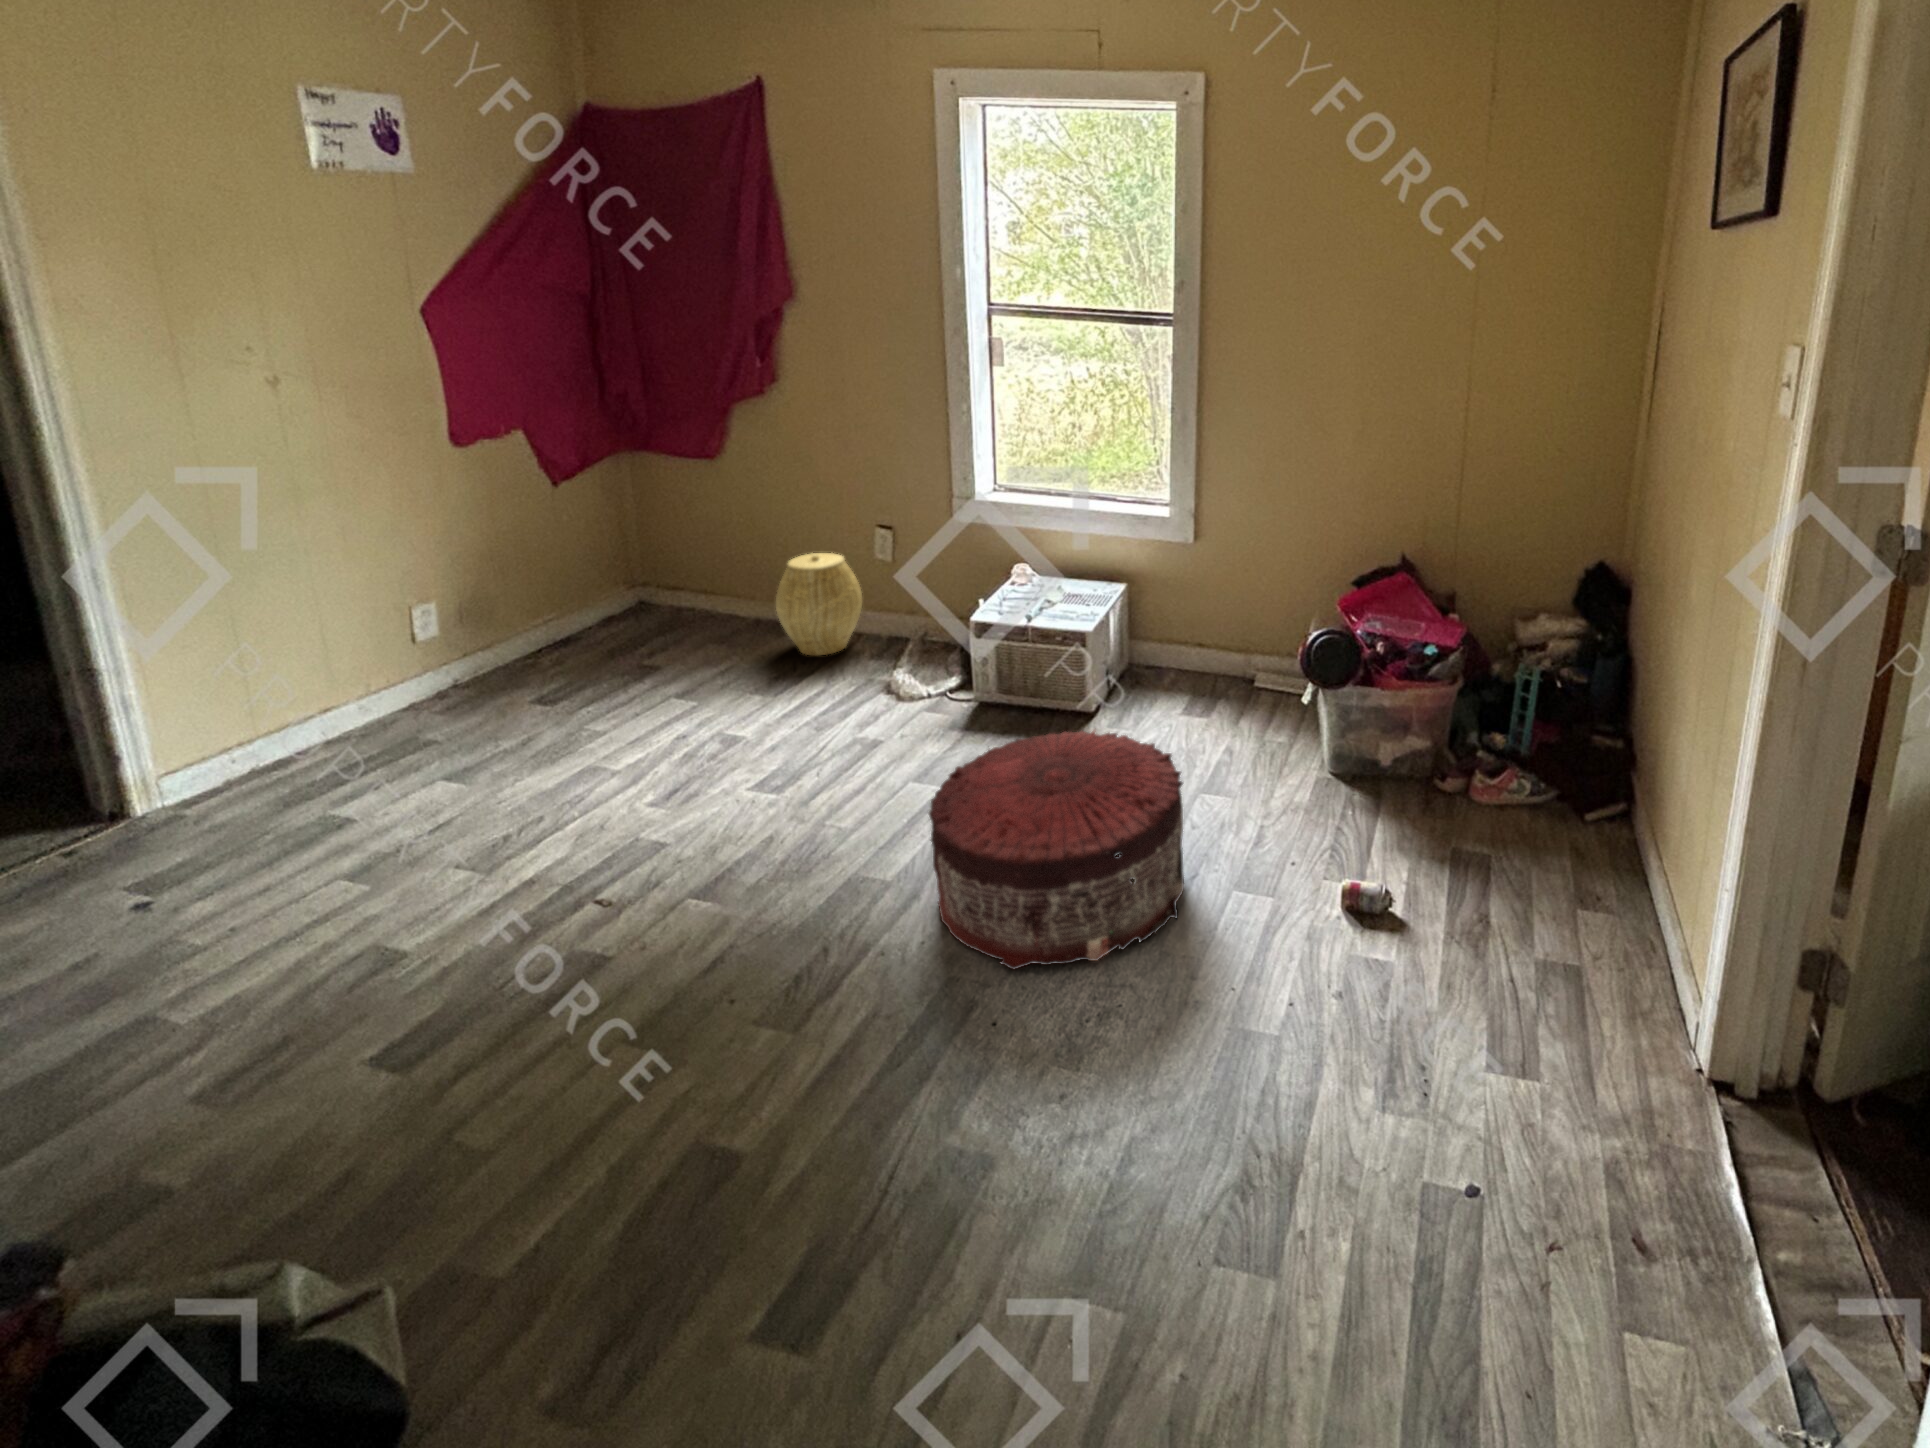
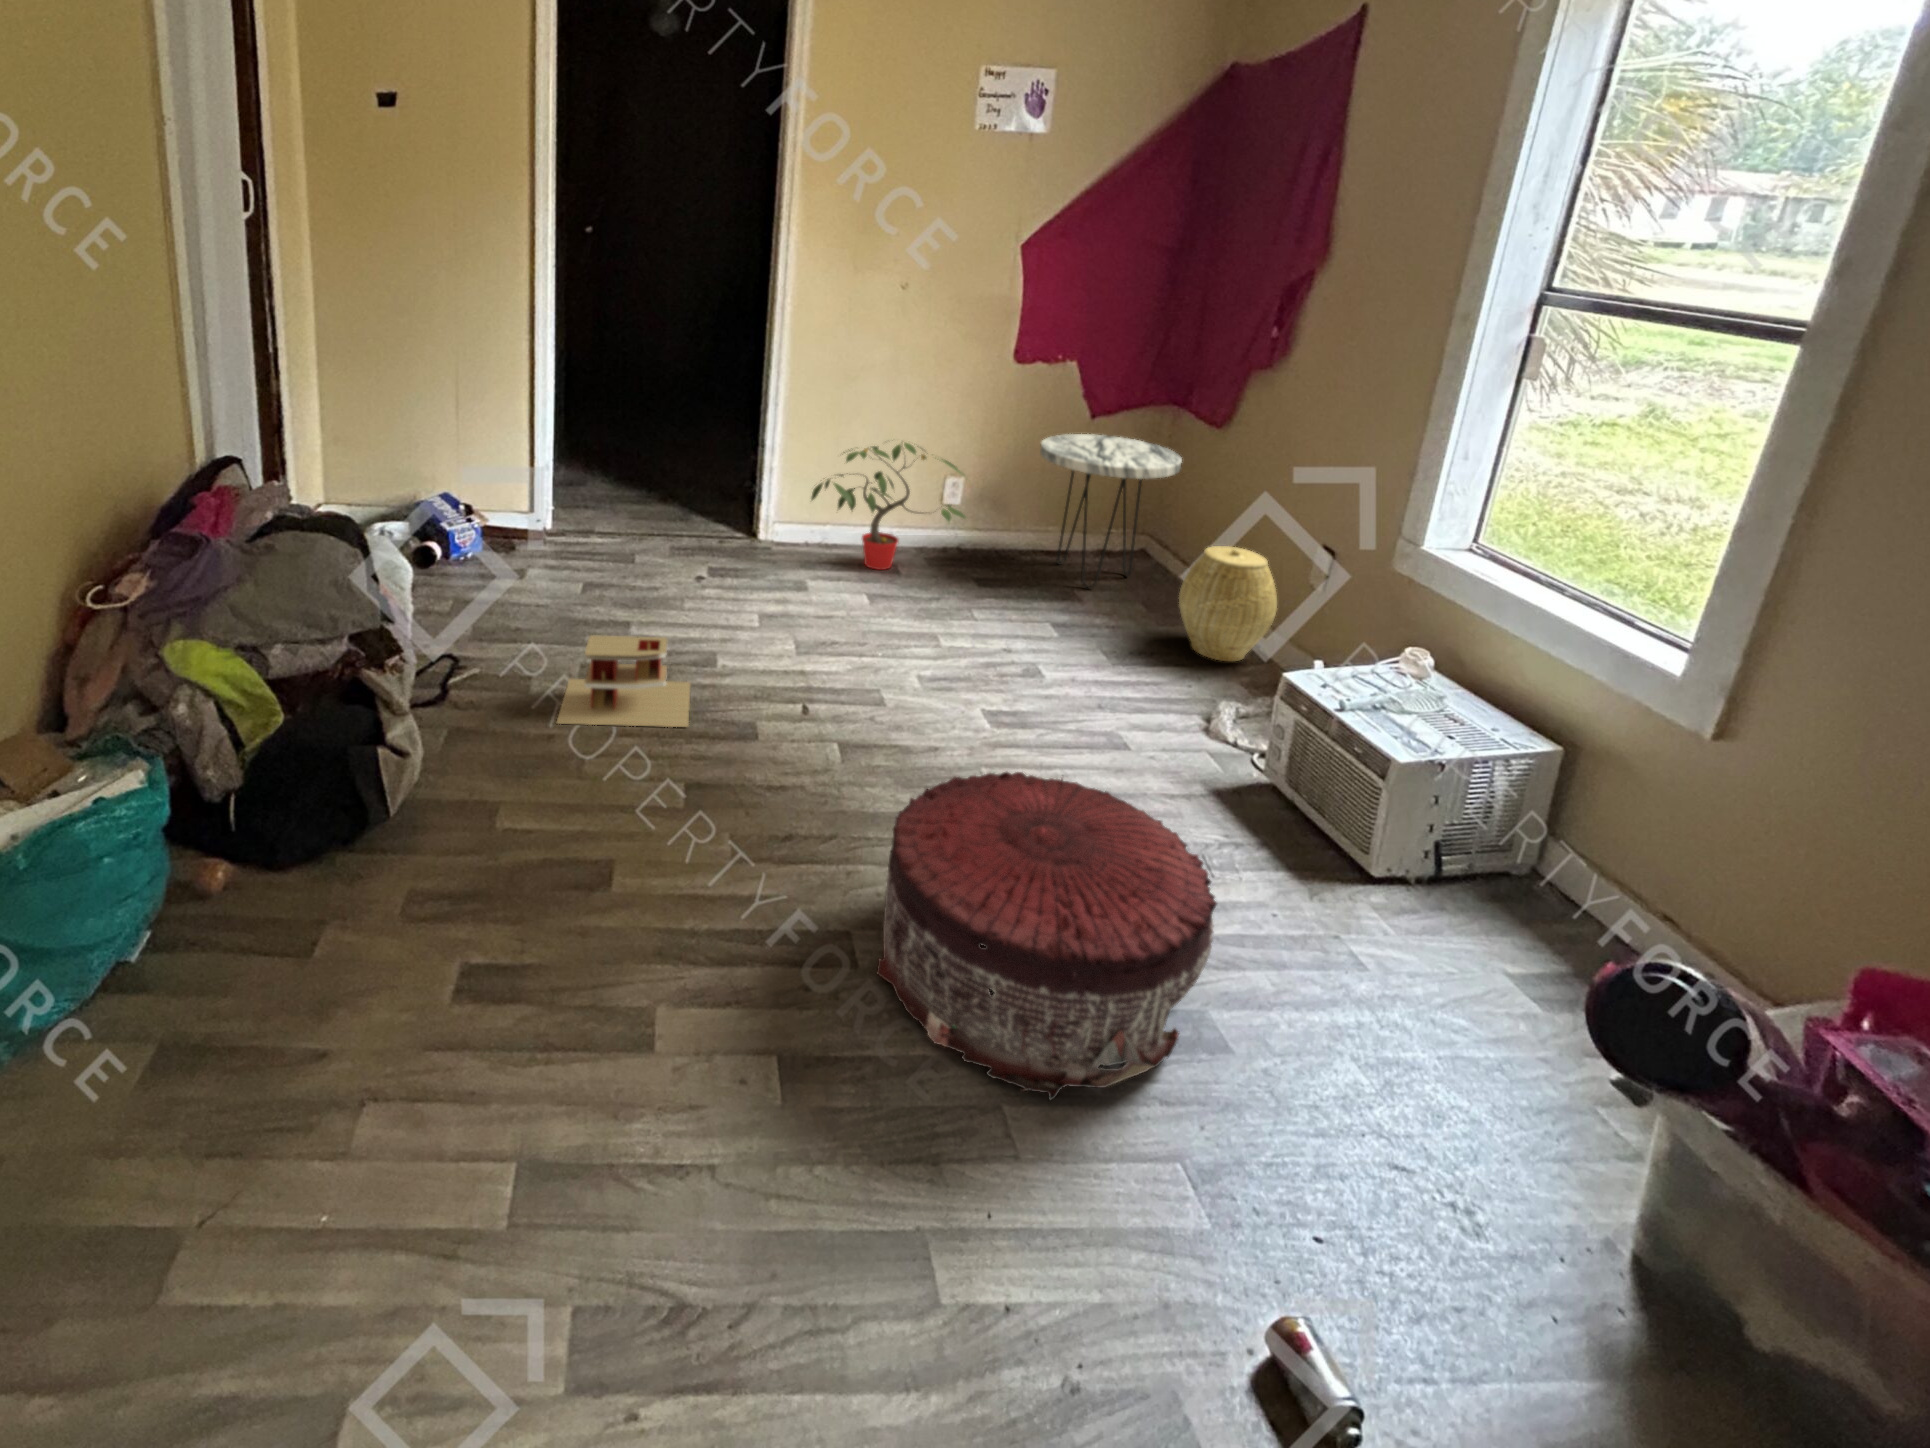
side table: none [530,493,700,656] -> present [1040,434,1182,588]
potted plant: none [228,577,510,758] -> present [811,442,966,570]
toy house: none [172,942,501,1172] -> present [557,636,690,727]

